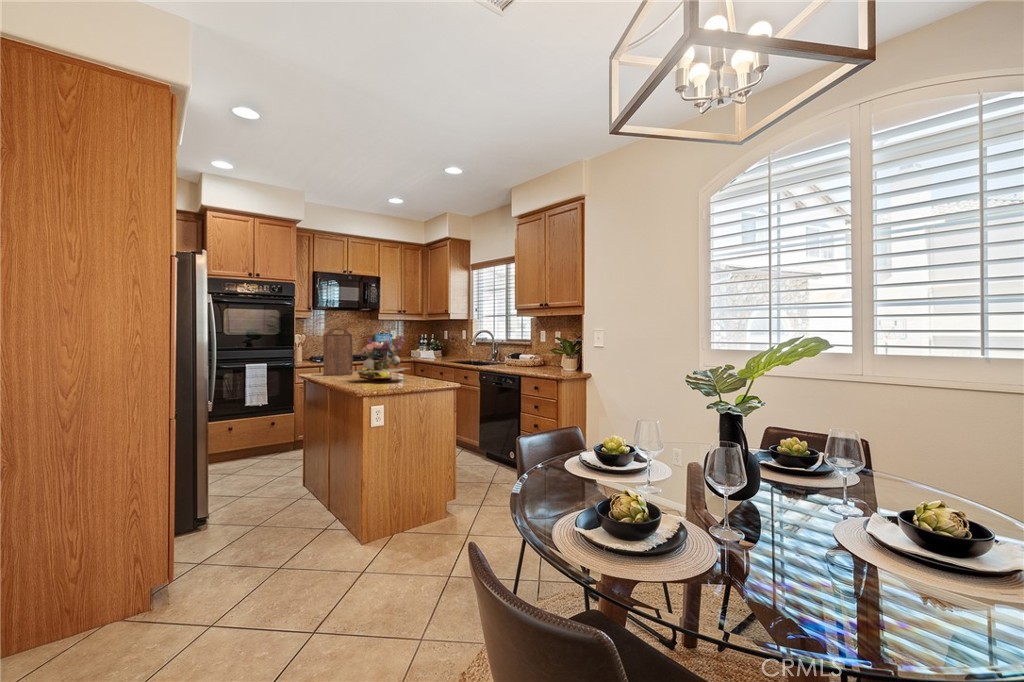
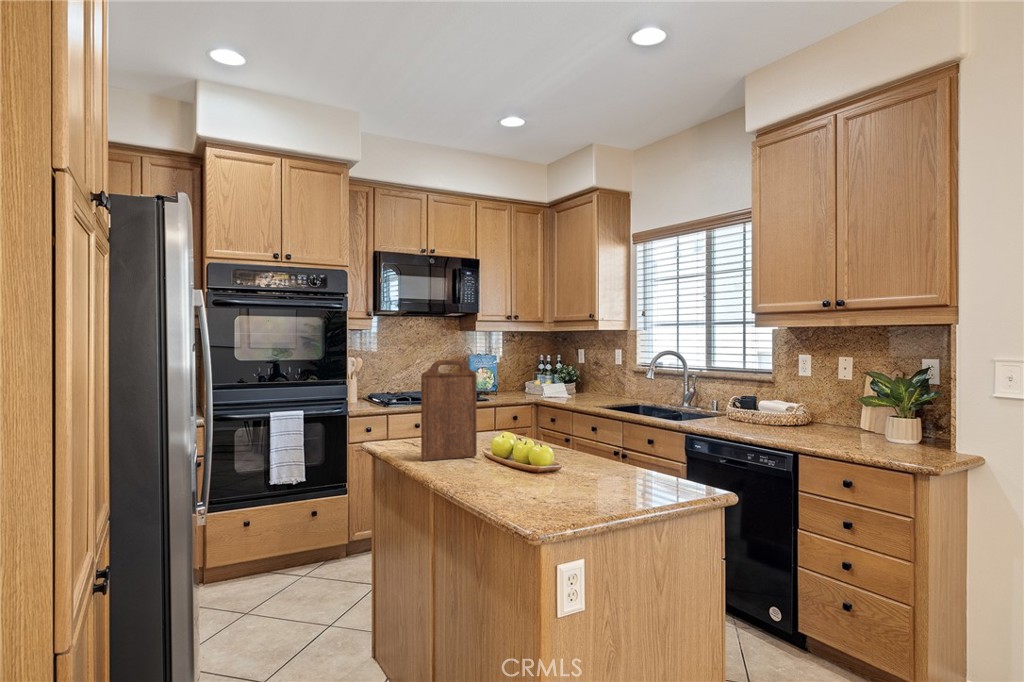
flower arrangement: present [354,336,407,380] -> none [494,379,622,489]

